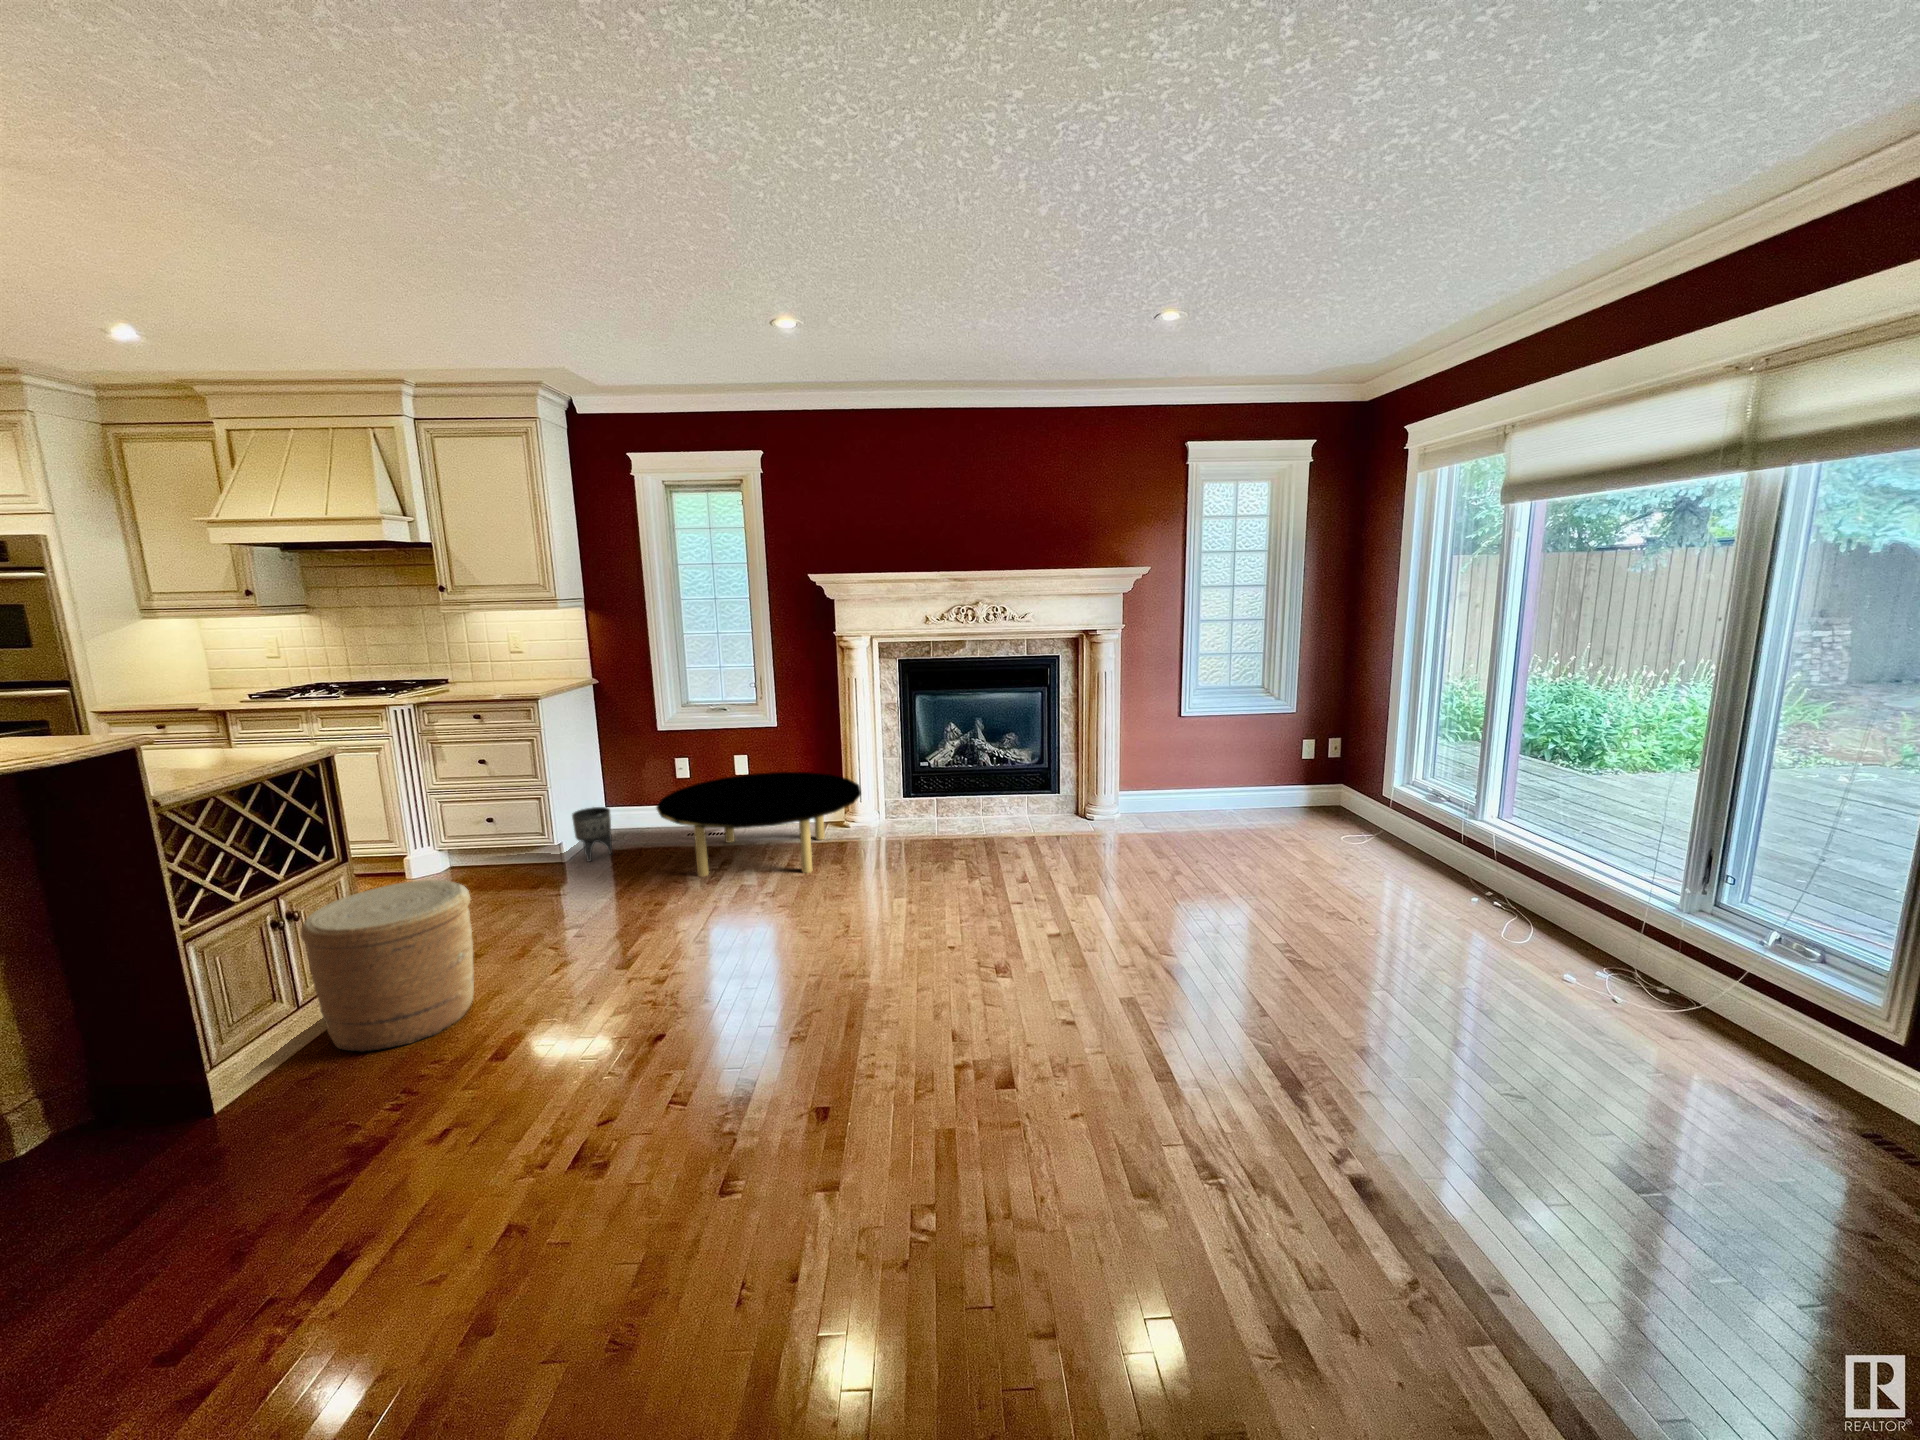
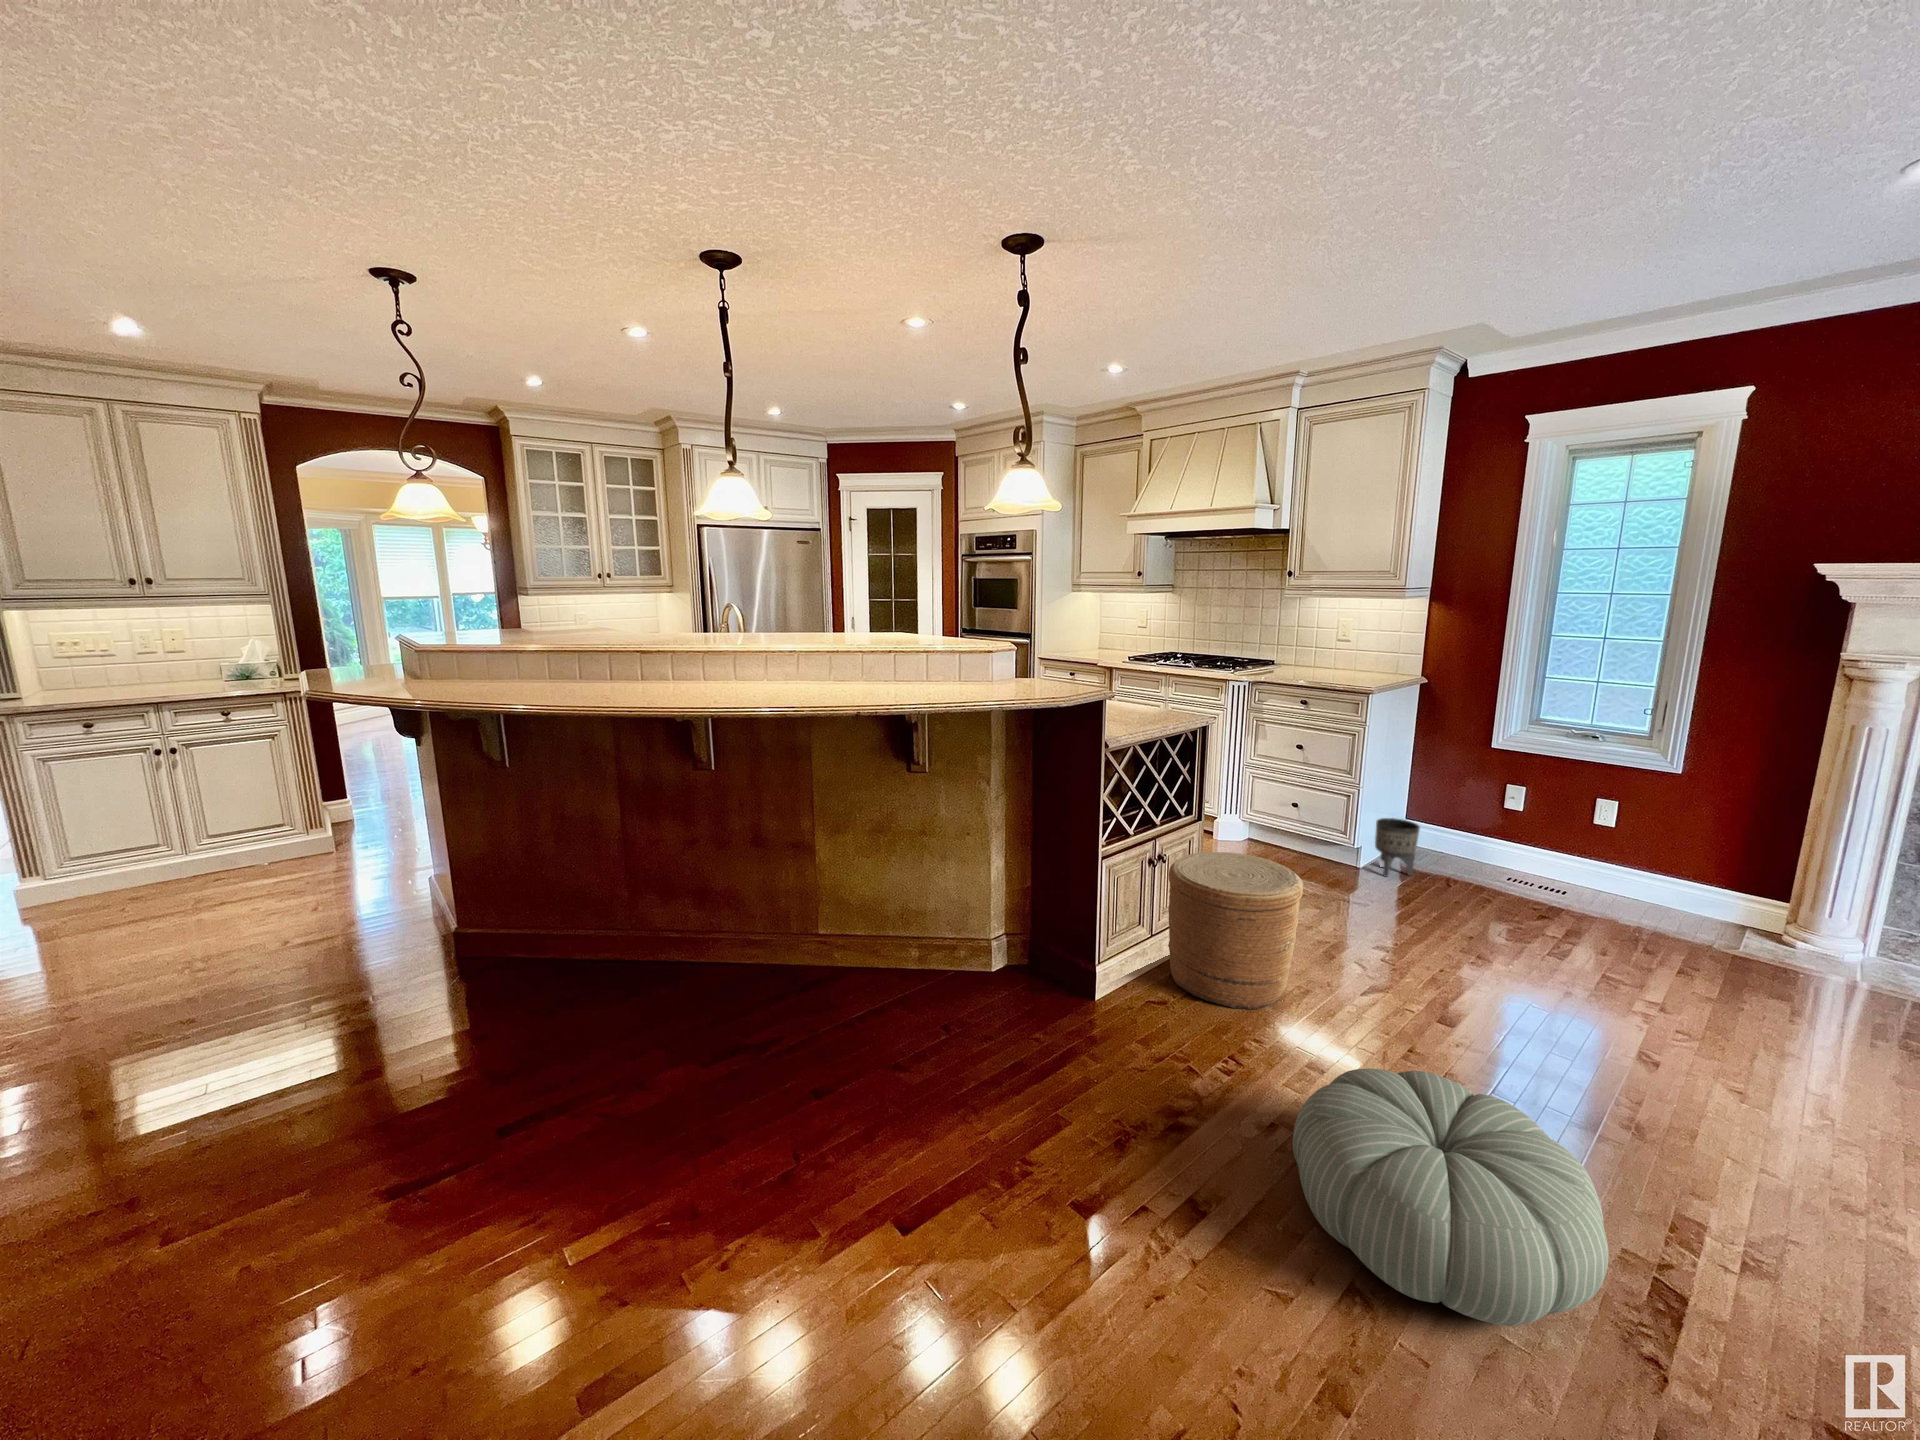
coffee table: present [656,772,861,877] -> none [1487,823,1850,996]
pouf: none [450,1009,704,1213] -> present [1293,1068,1609,1326]

